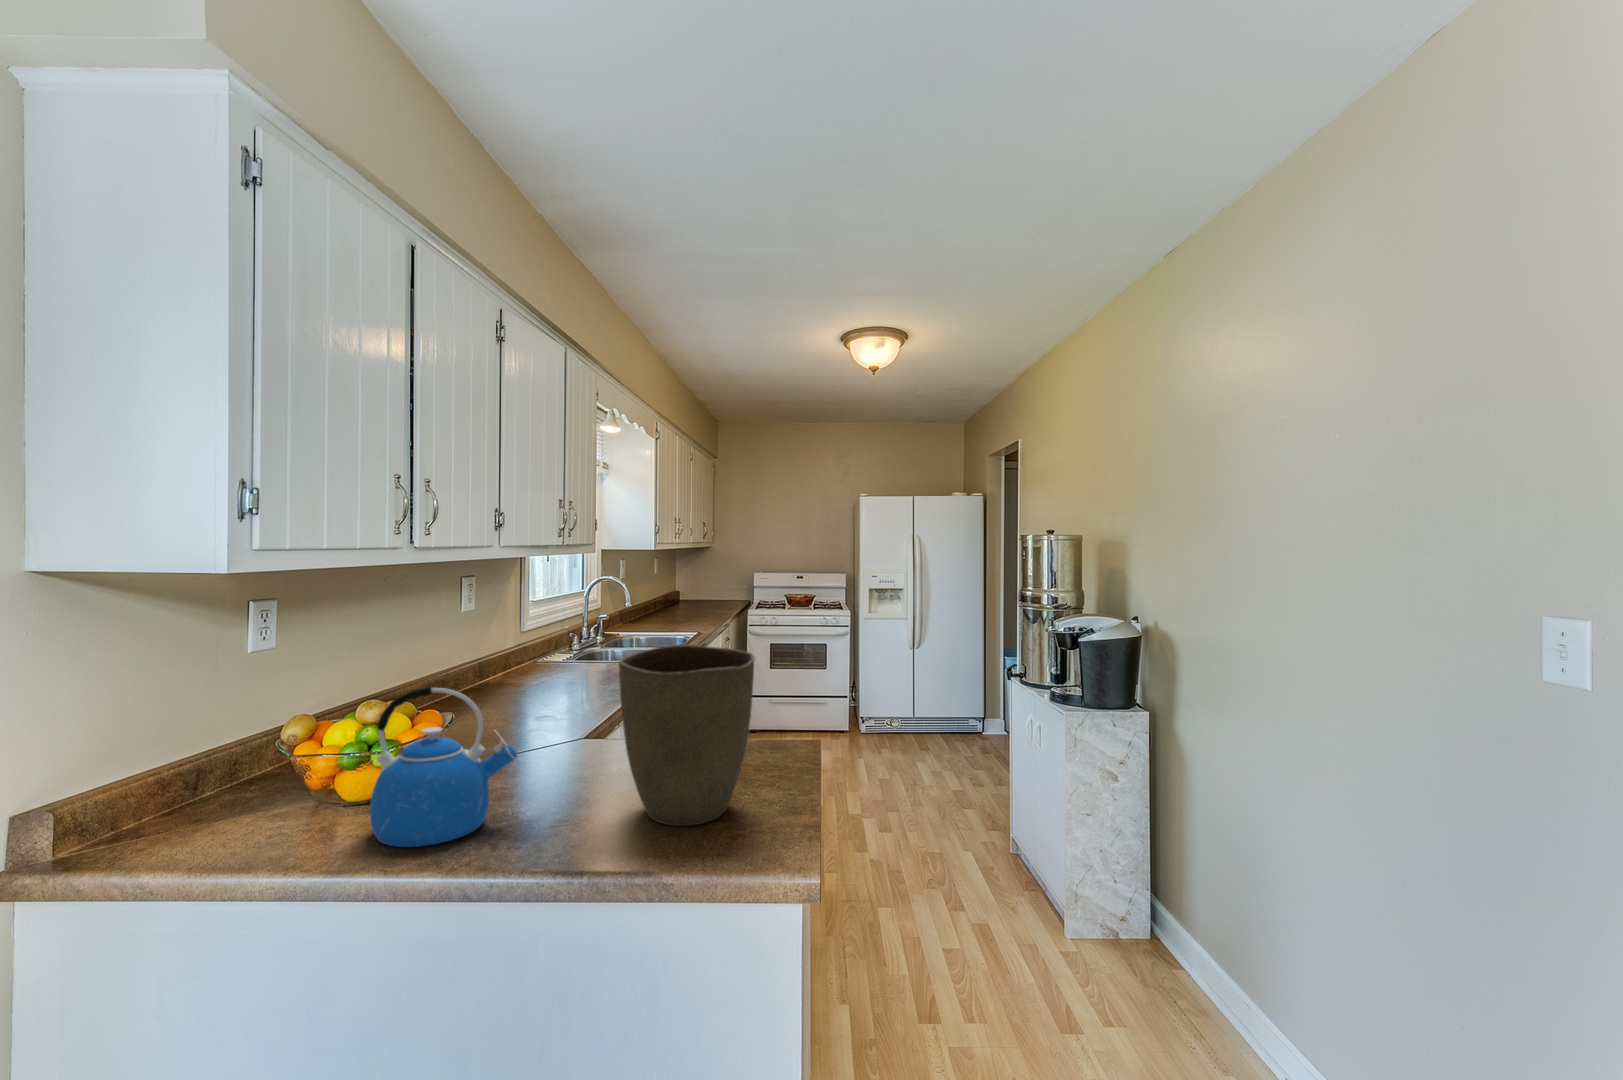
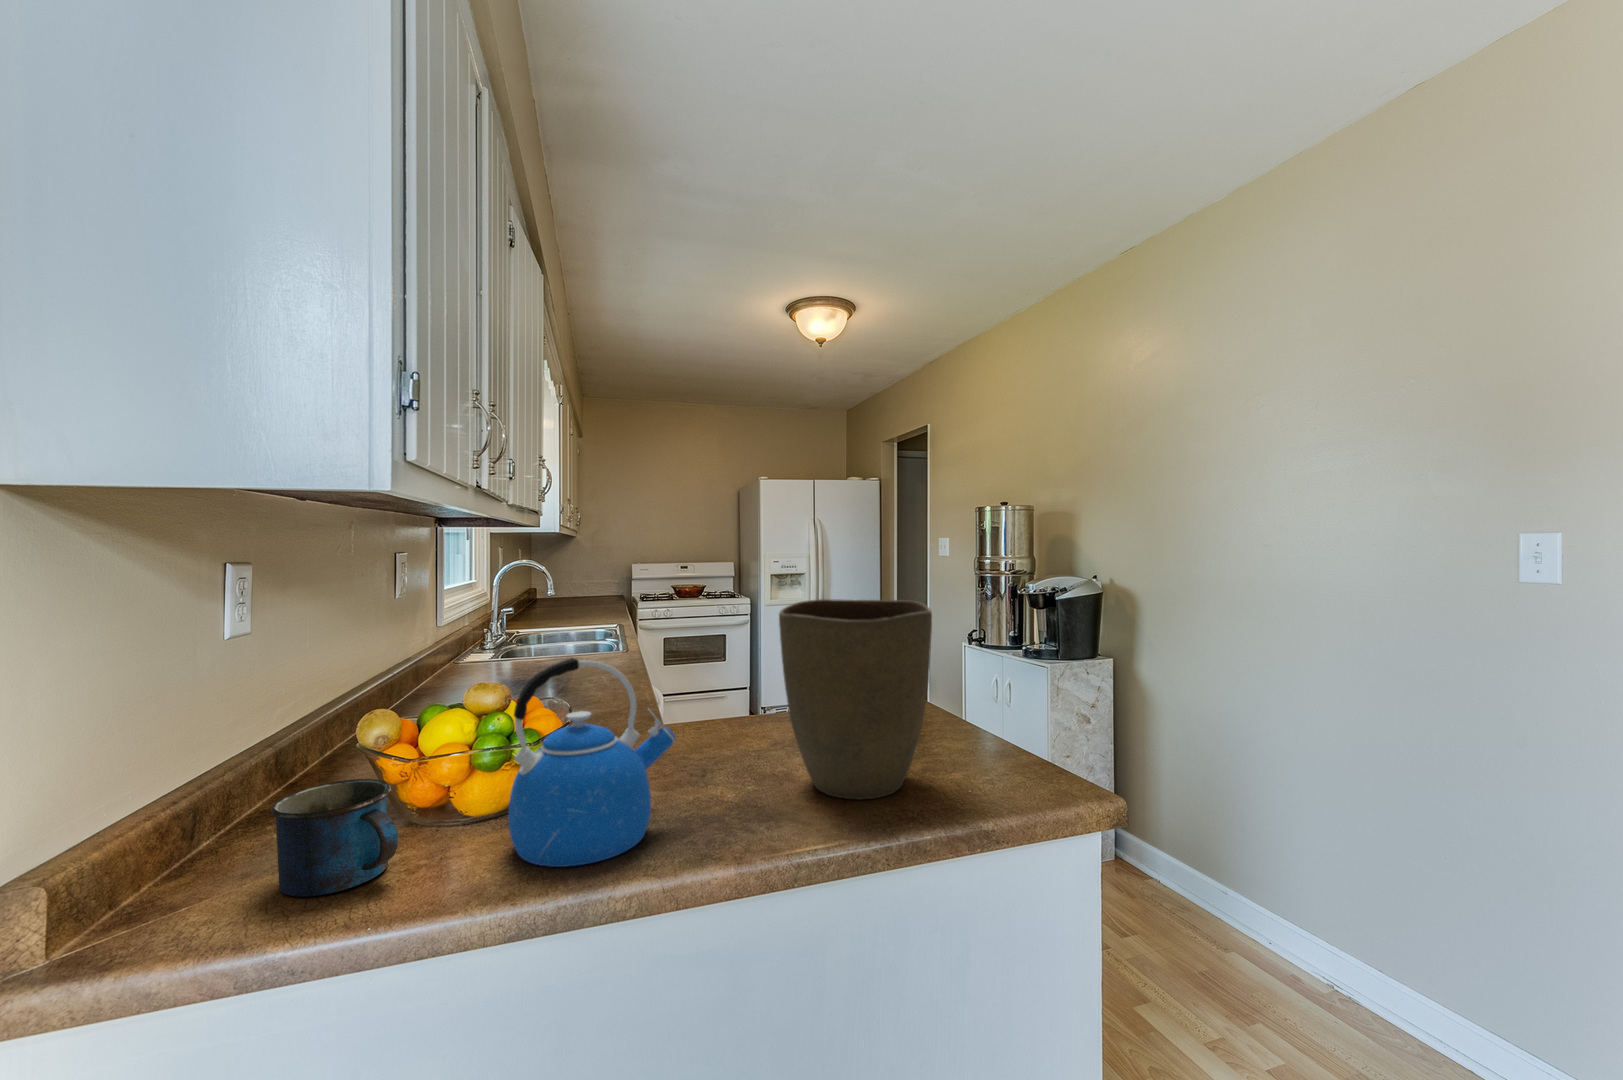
mug: none [211,761,301,842] -> present [271,779,398,897]

